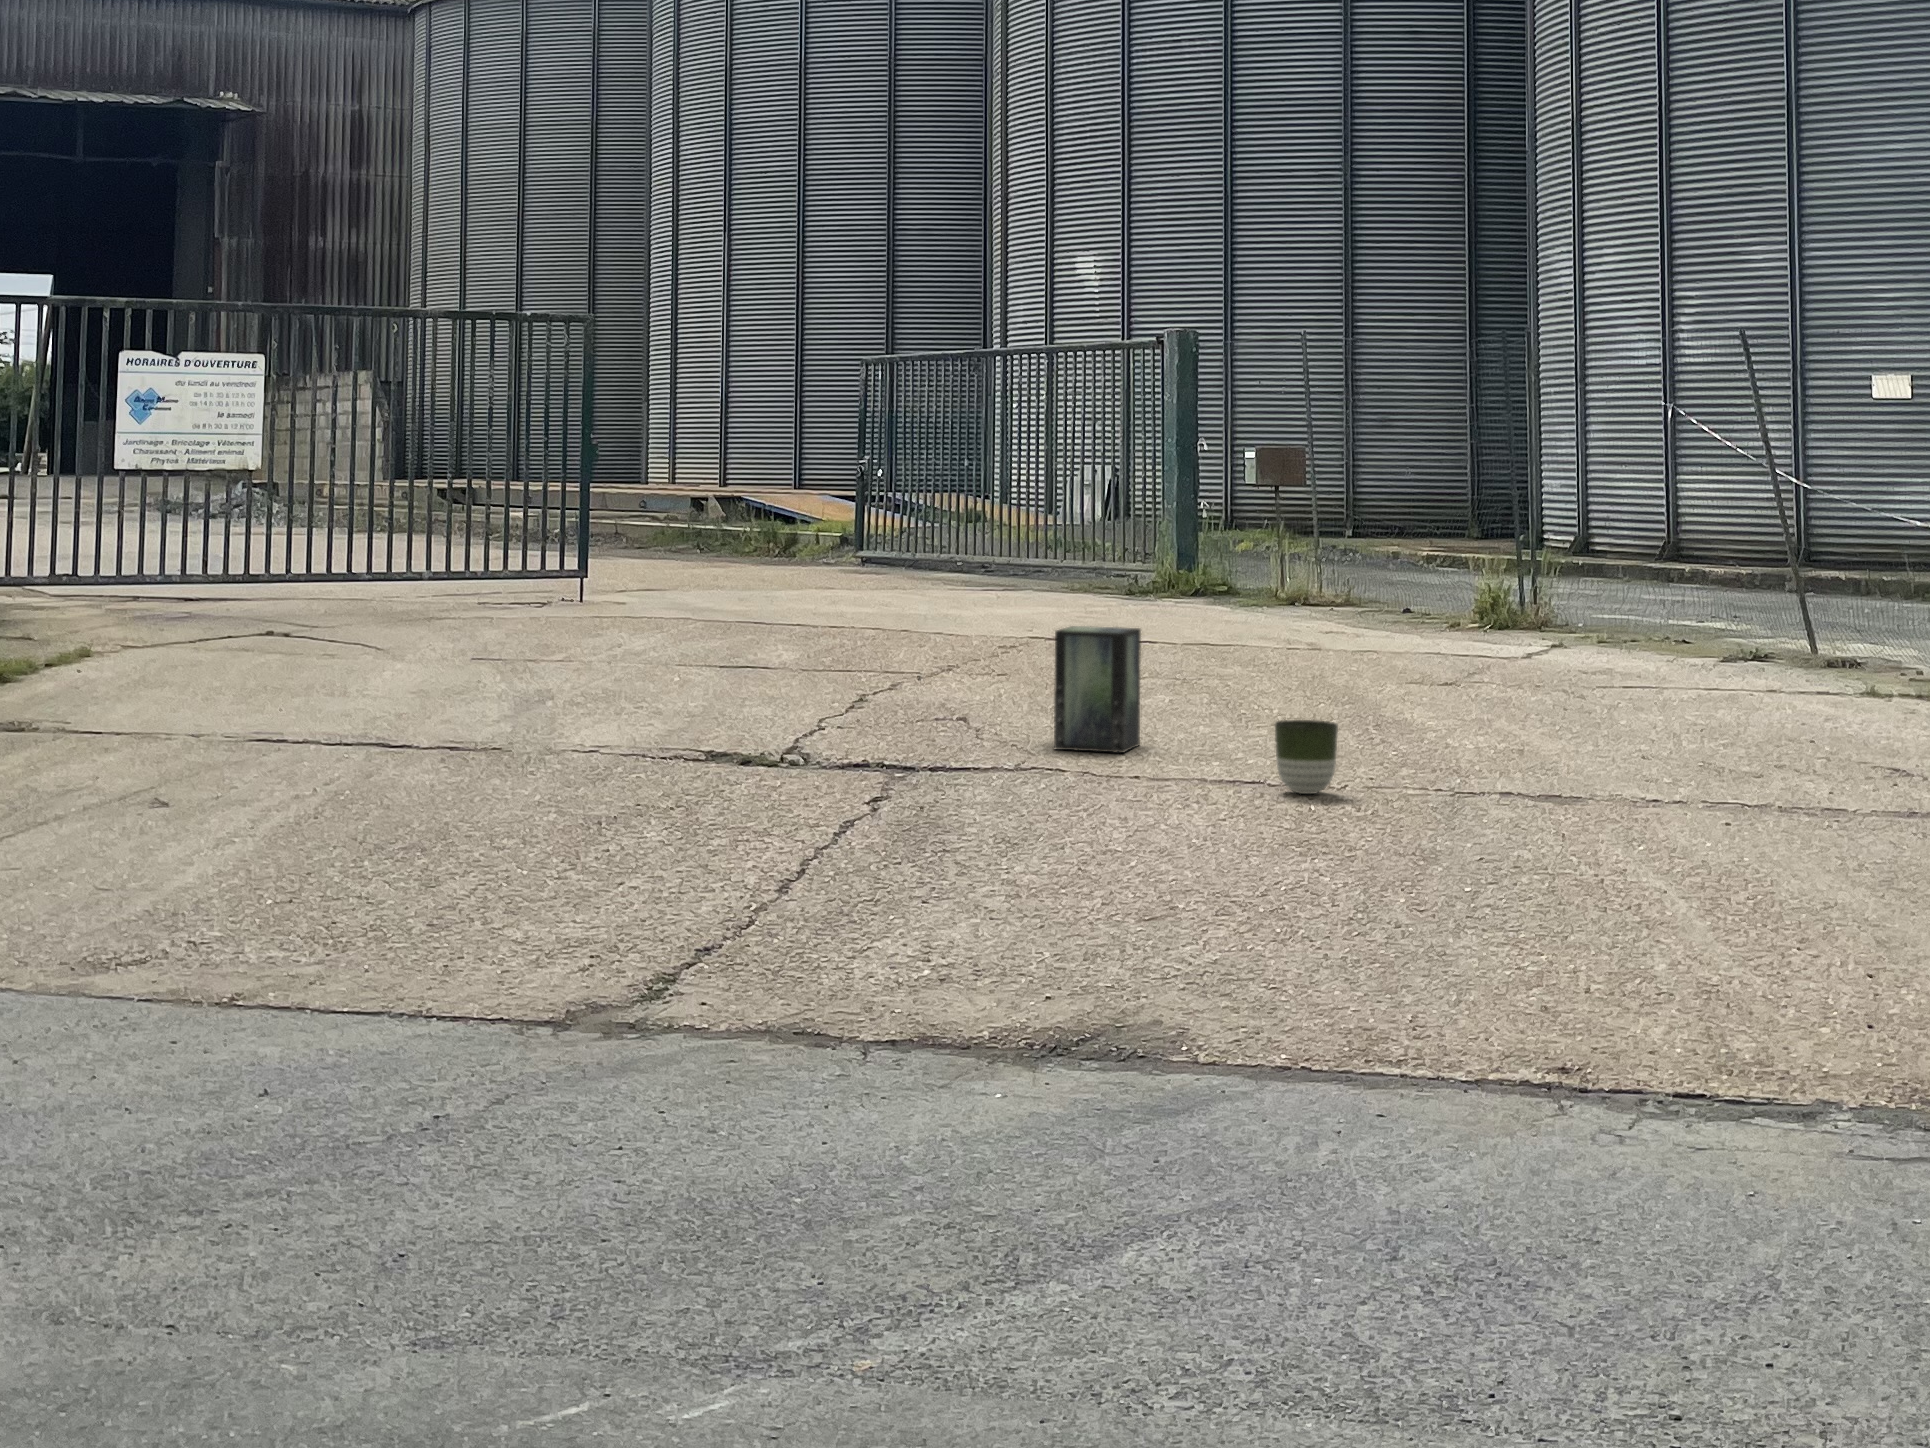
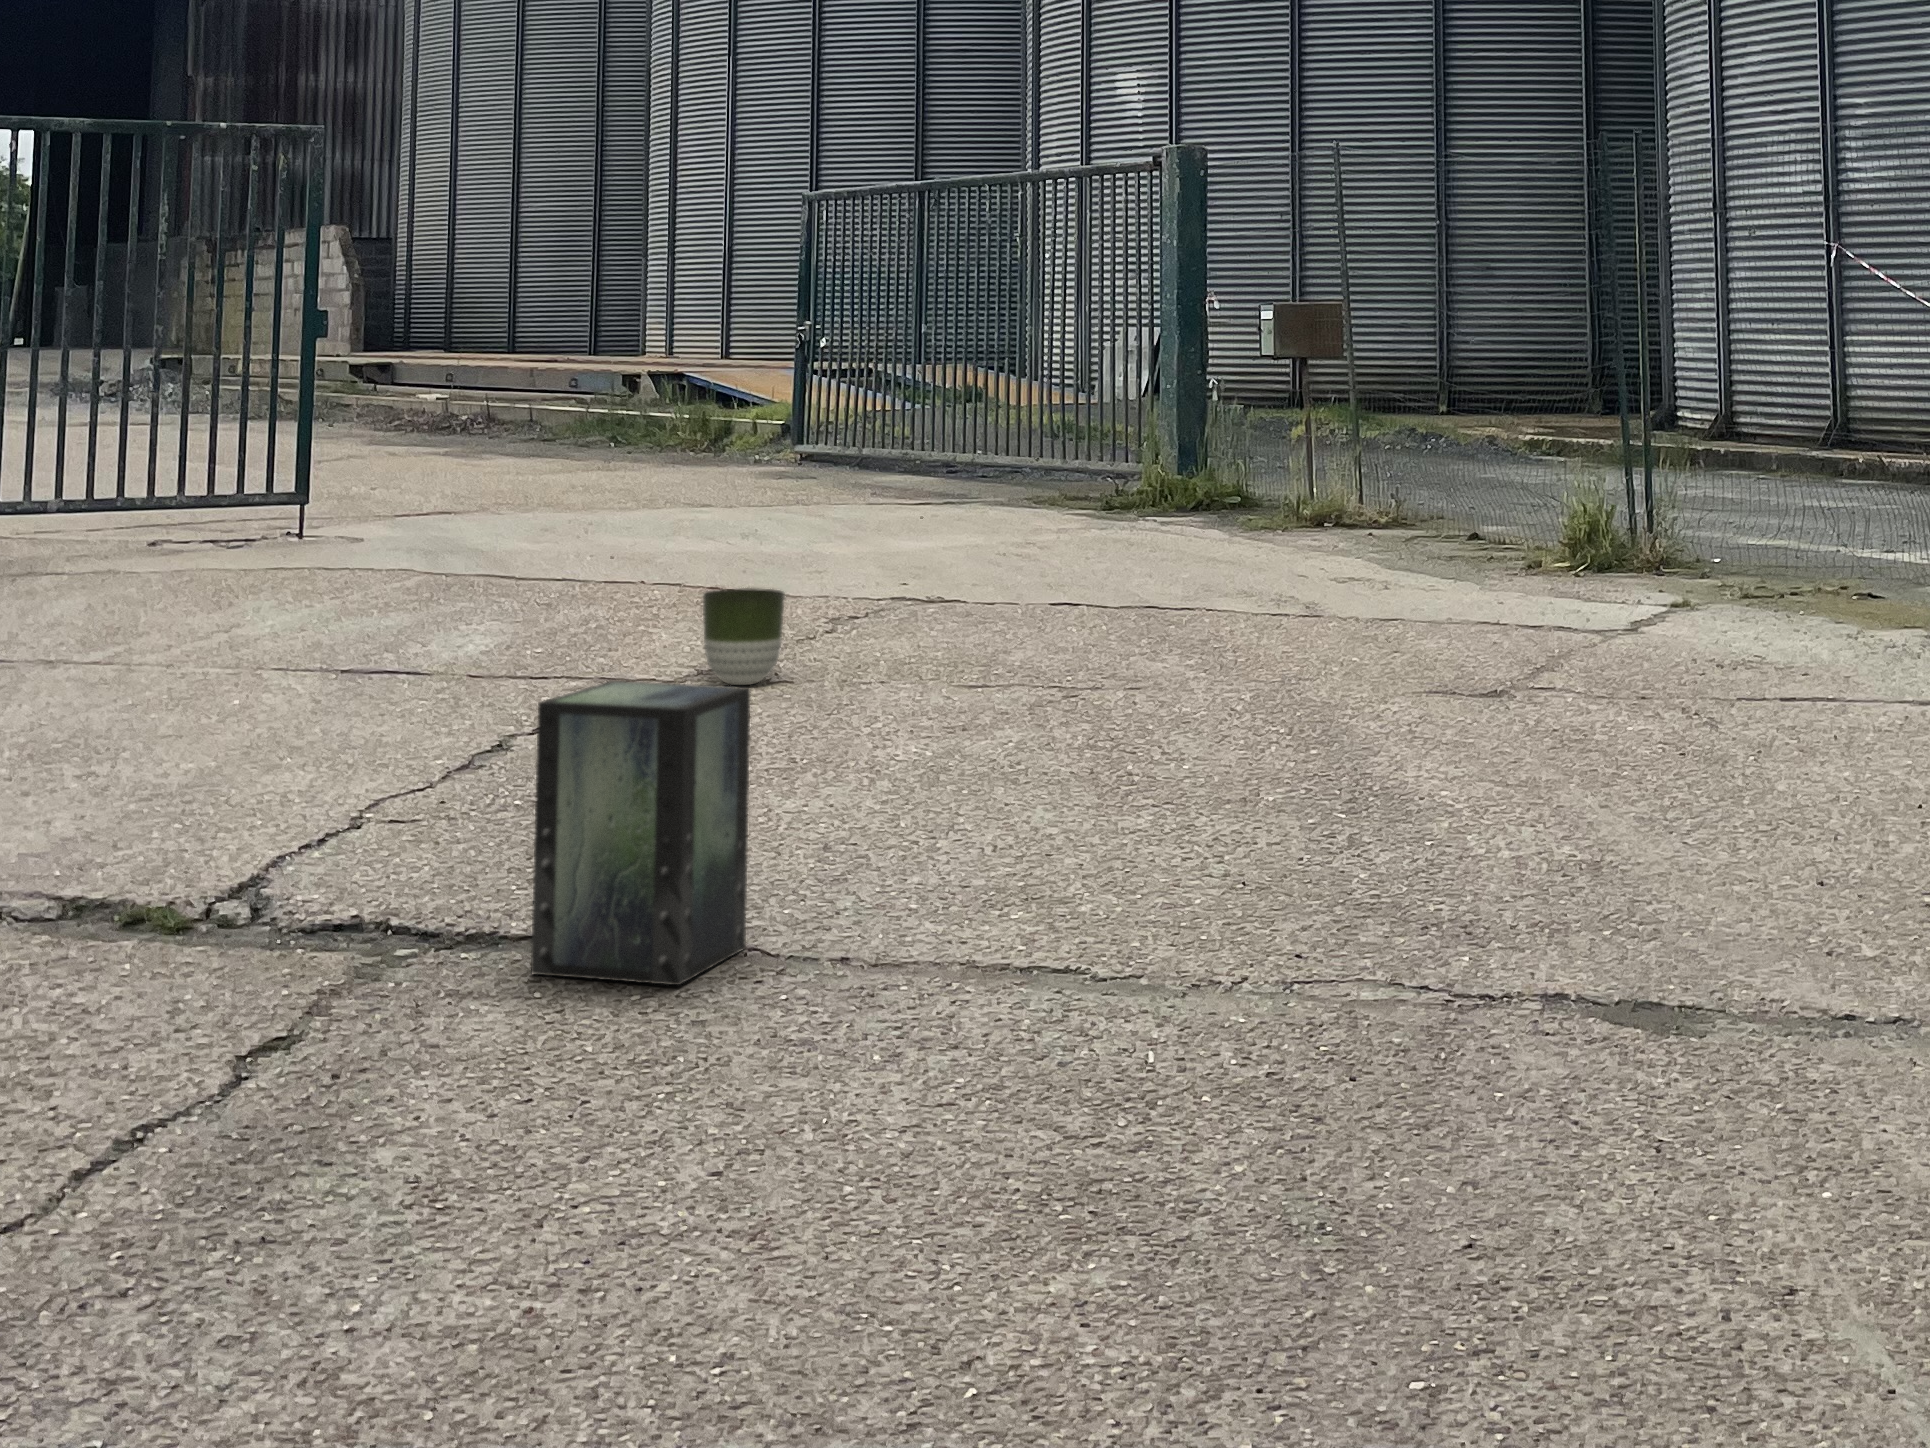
planter: present [1275,720,1338,794] -> present [703,588,785,685]

